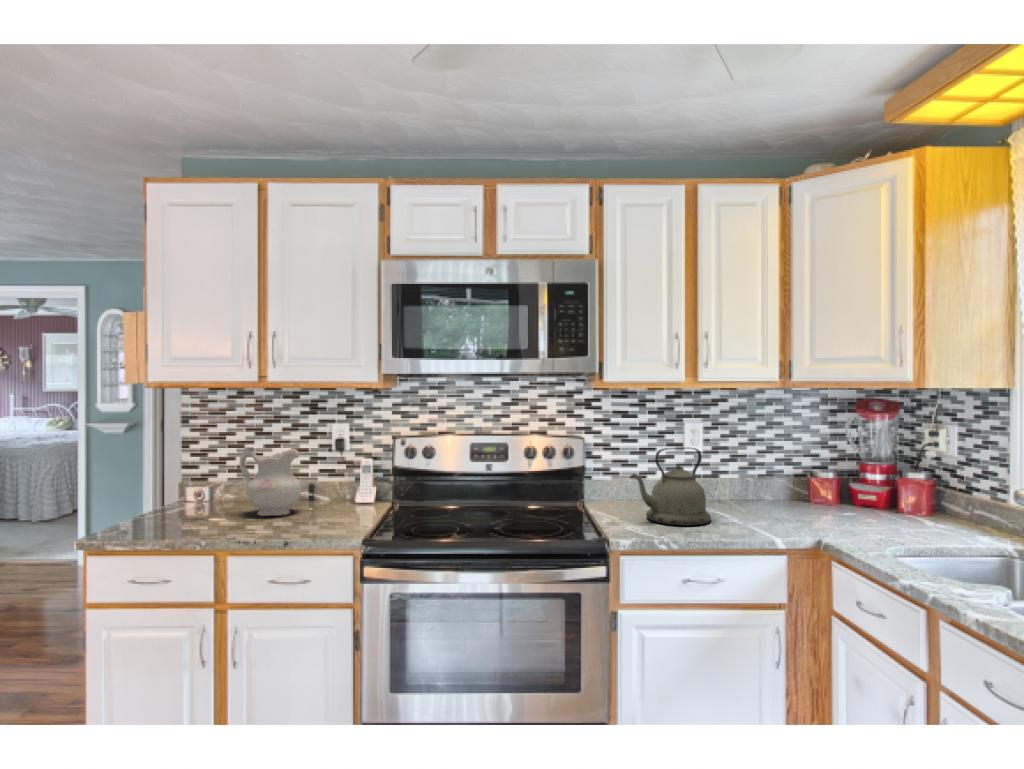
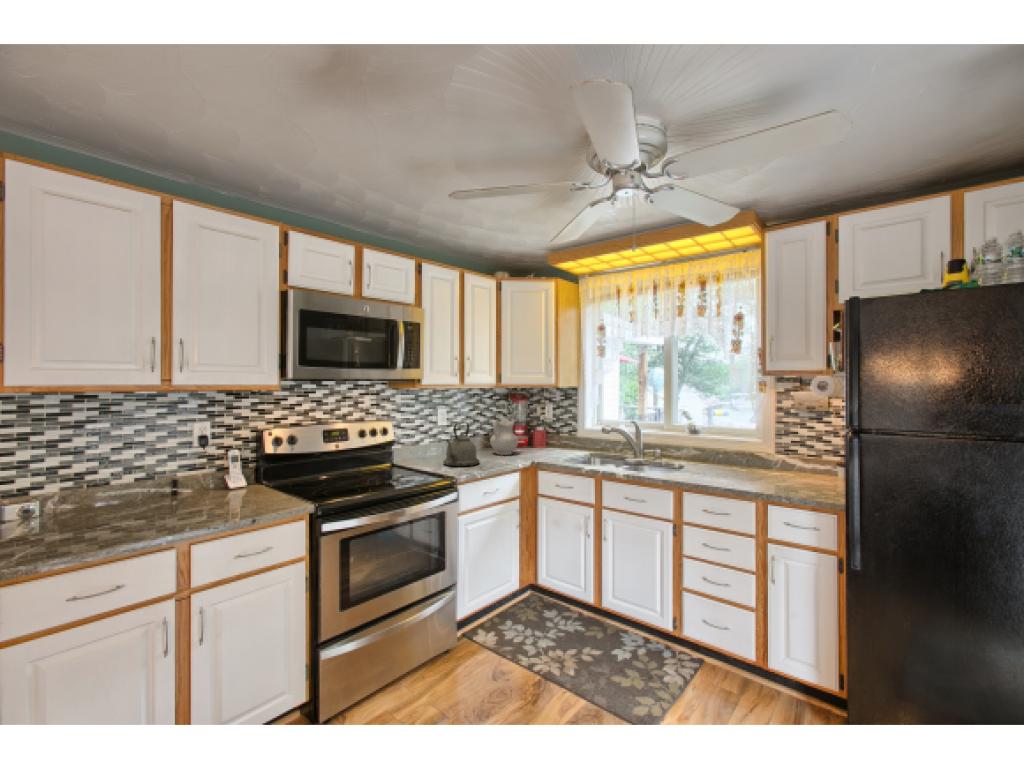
ceramic pitcher: present [240,447,301,516] -> present [490,419,518,455]

